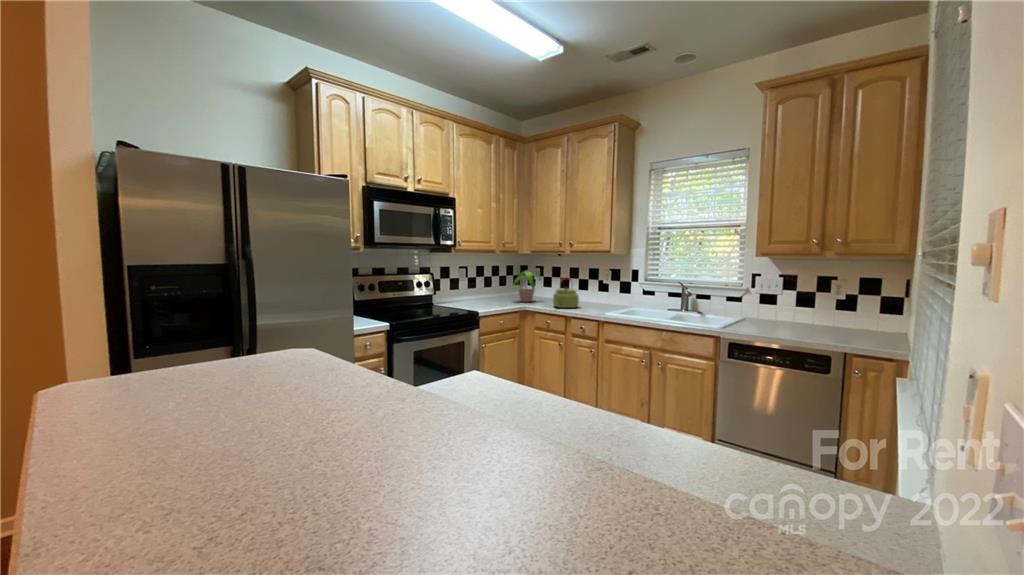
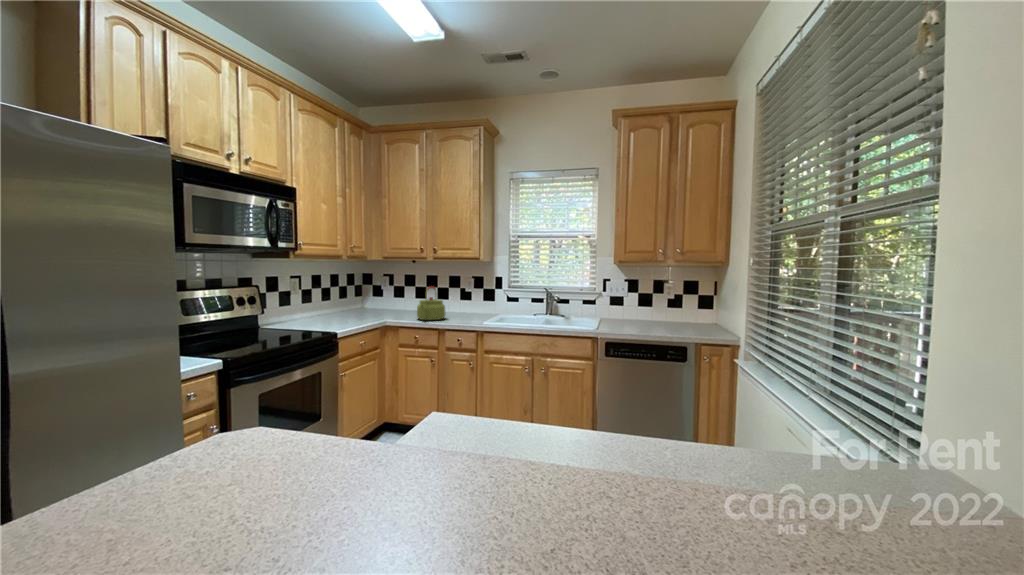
potted plant: present [514,269,541,302] -> none [357,277,402,316]

